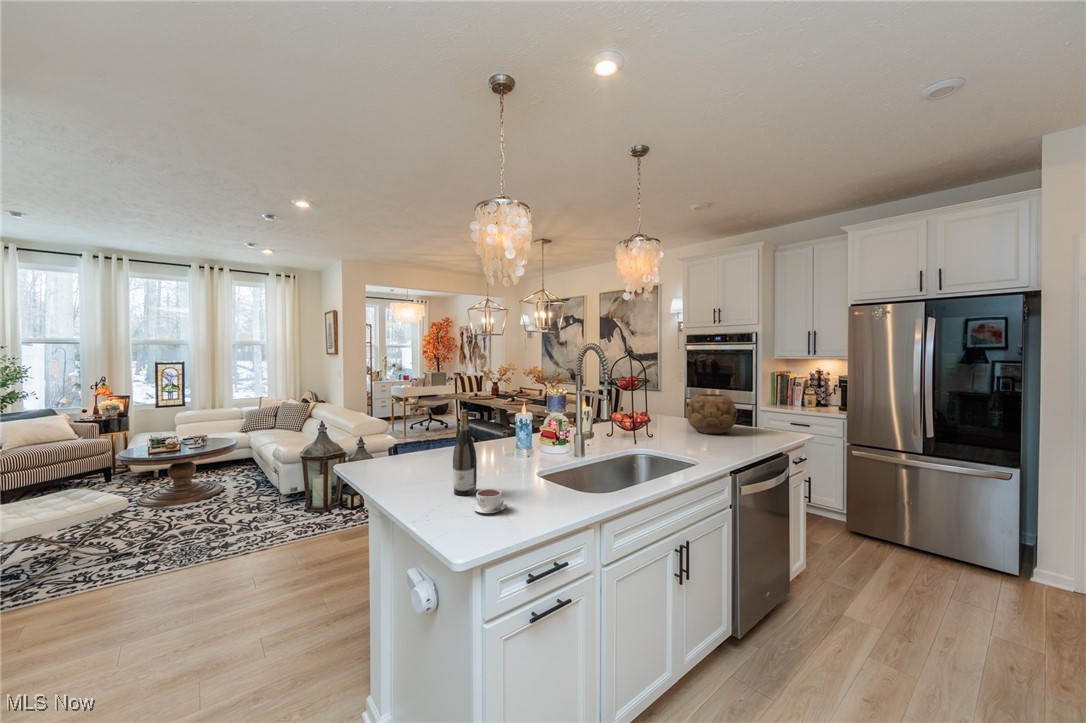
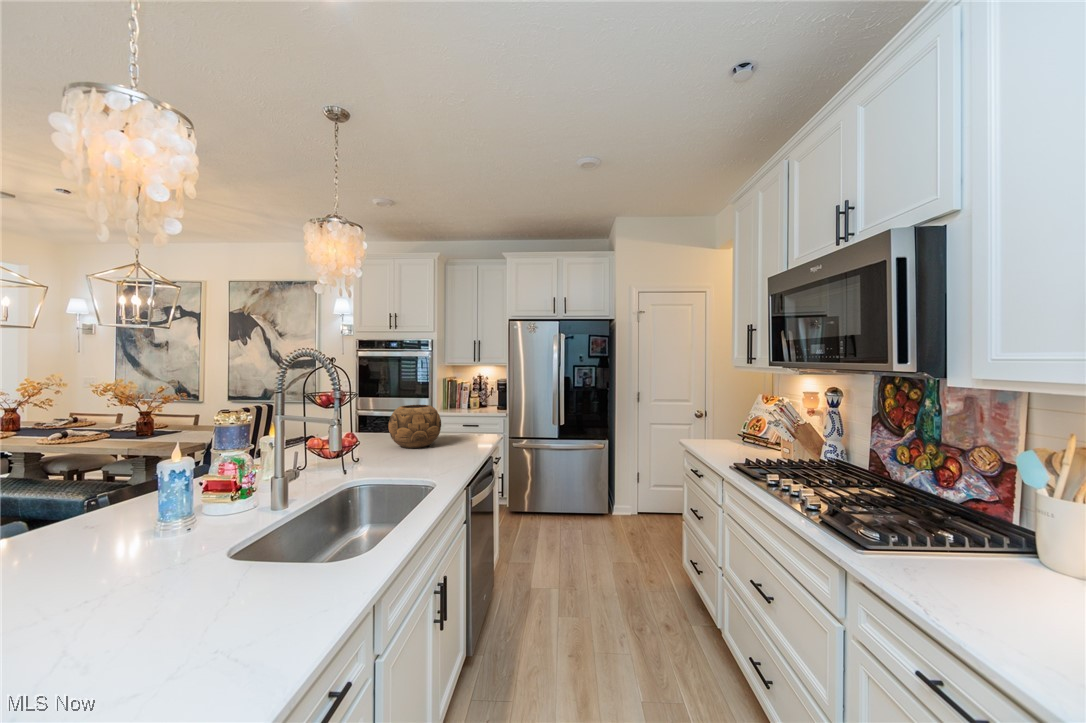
wine bottle: present [453,410,477,495] -> none [62,477,126,649]
coffee cup: present [472,489,506,513] -> none [144,608,221,666]

